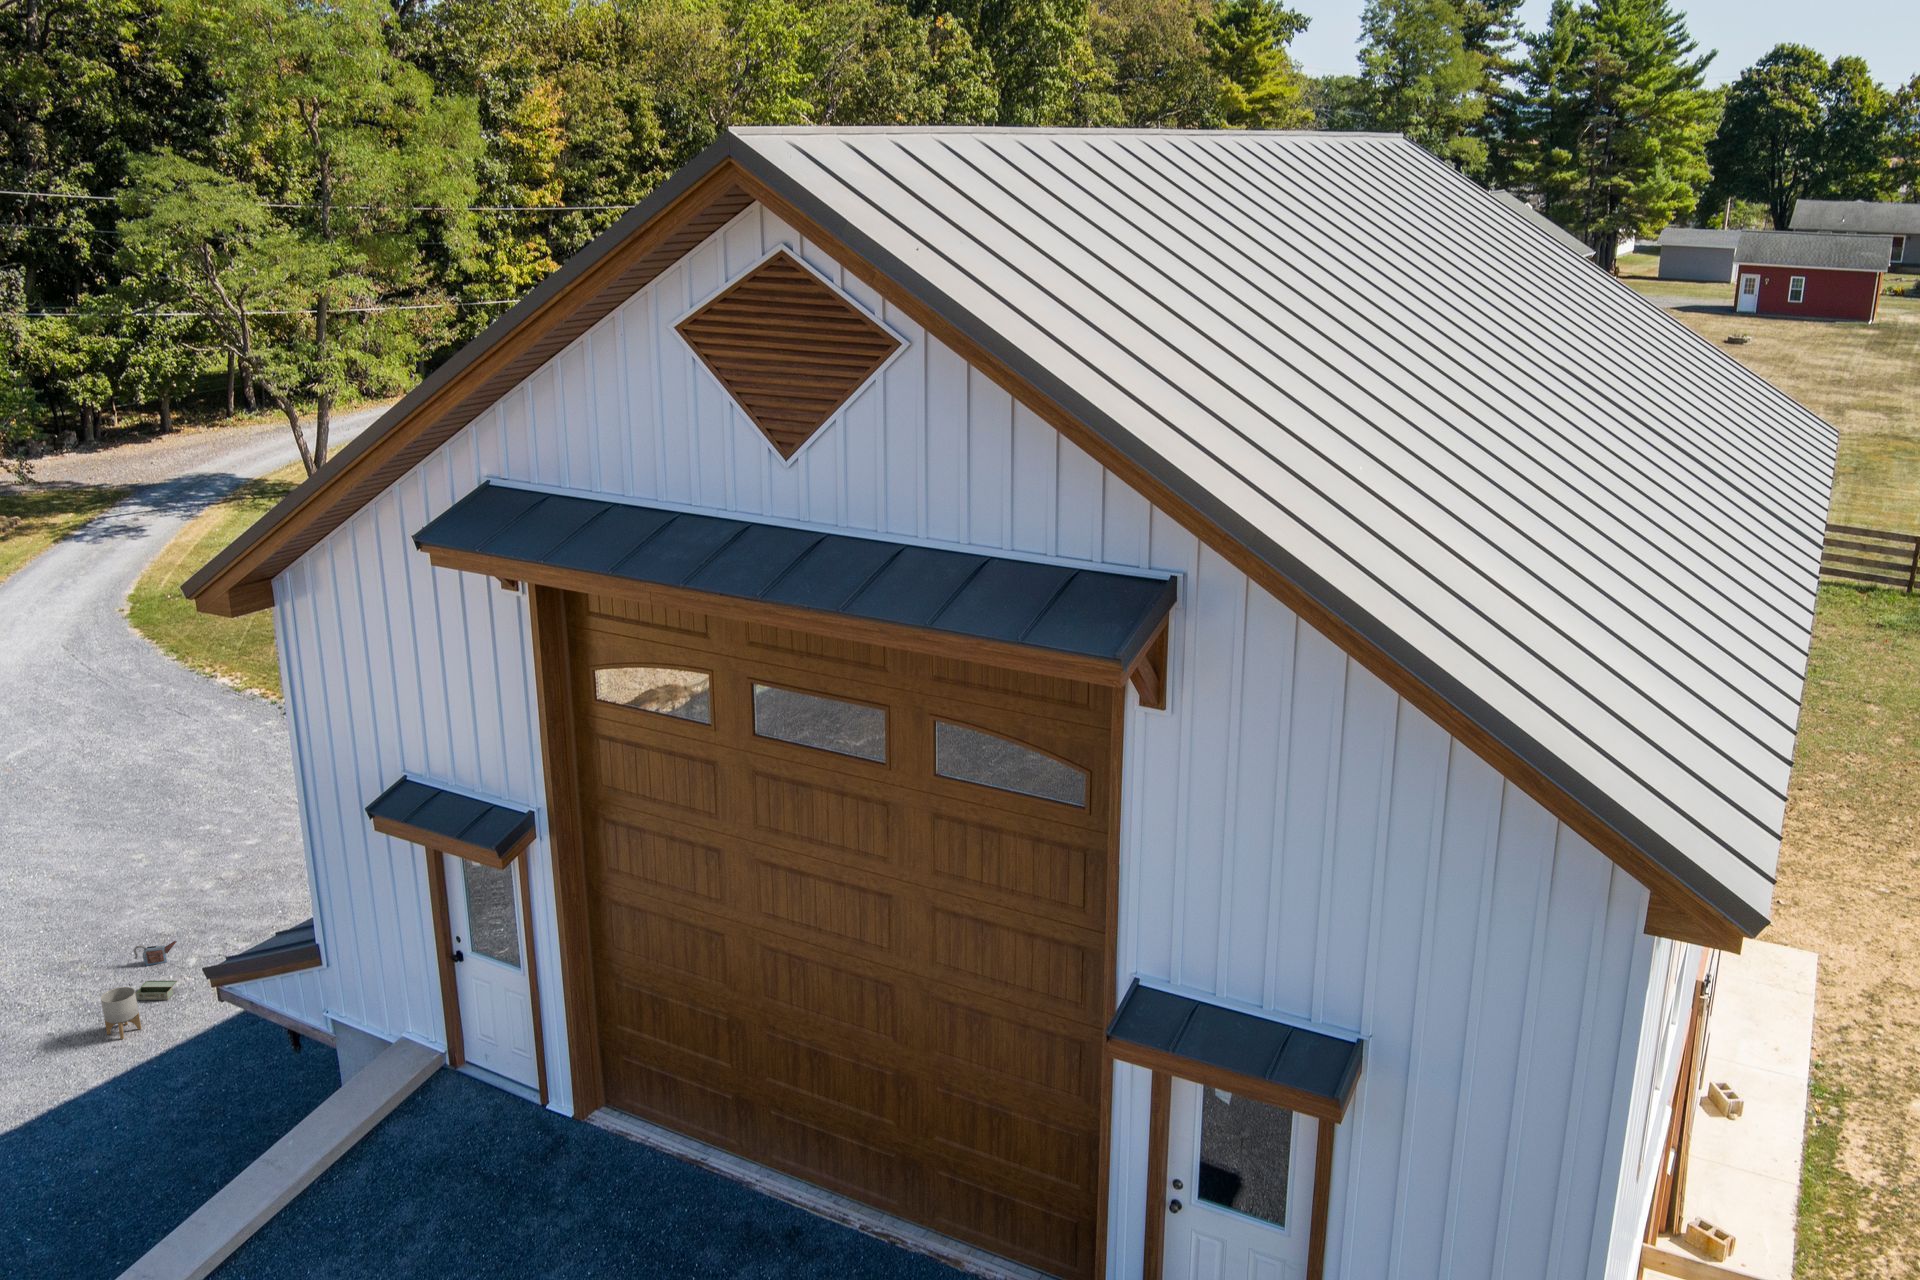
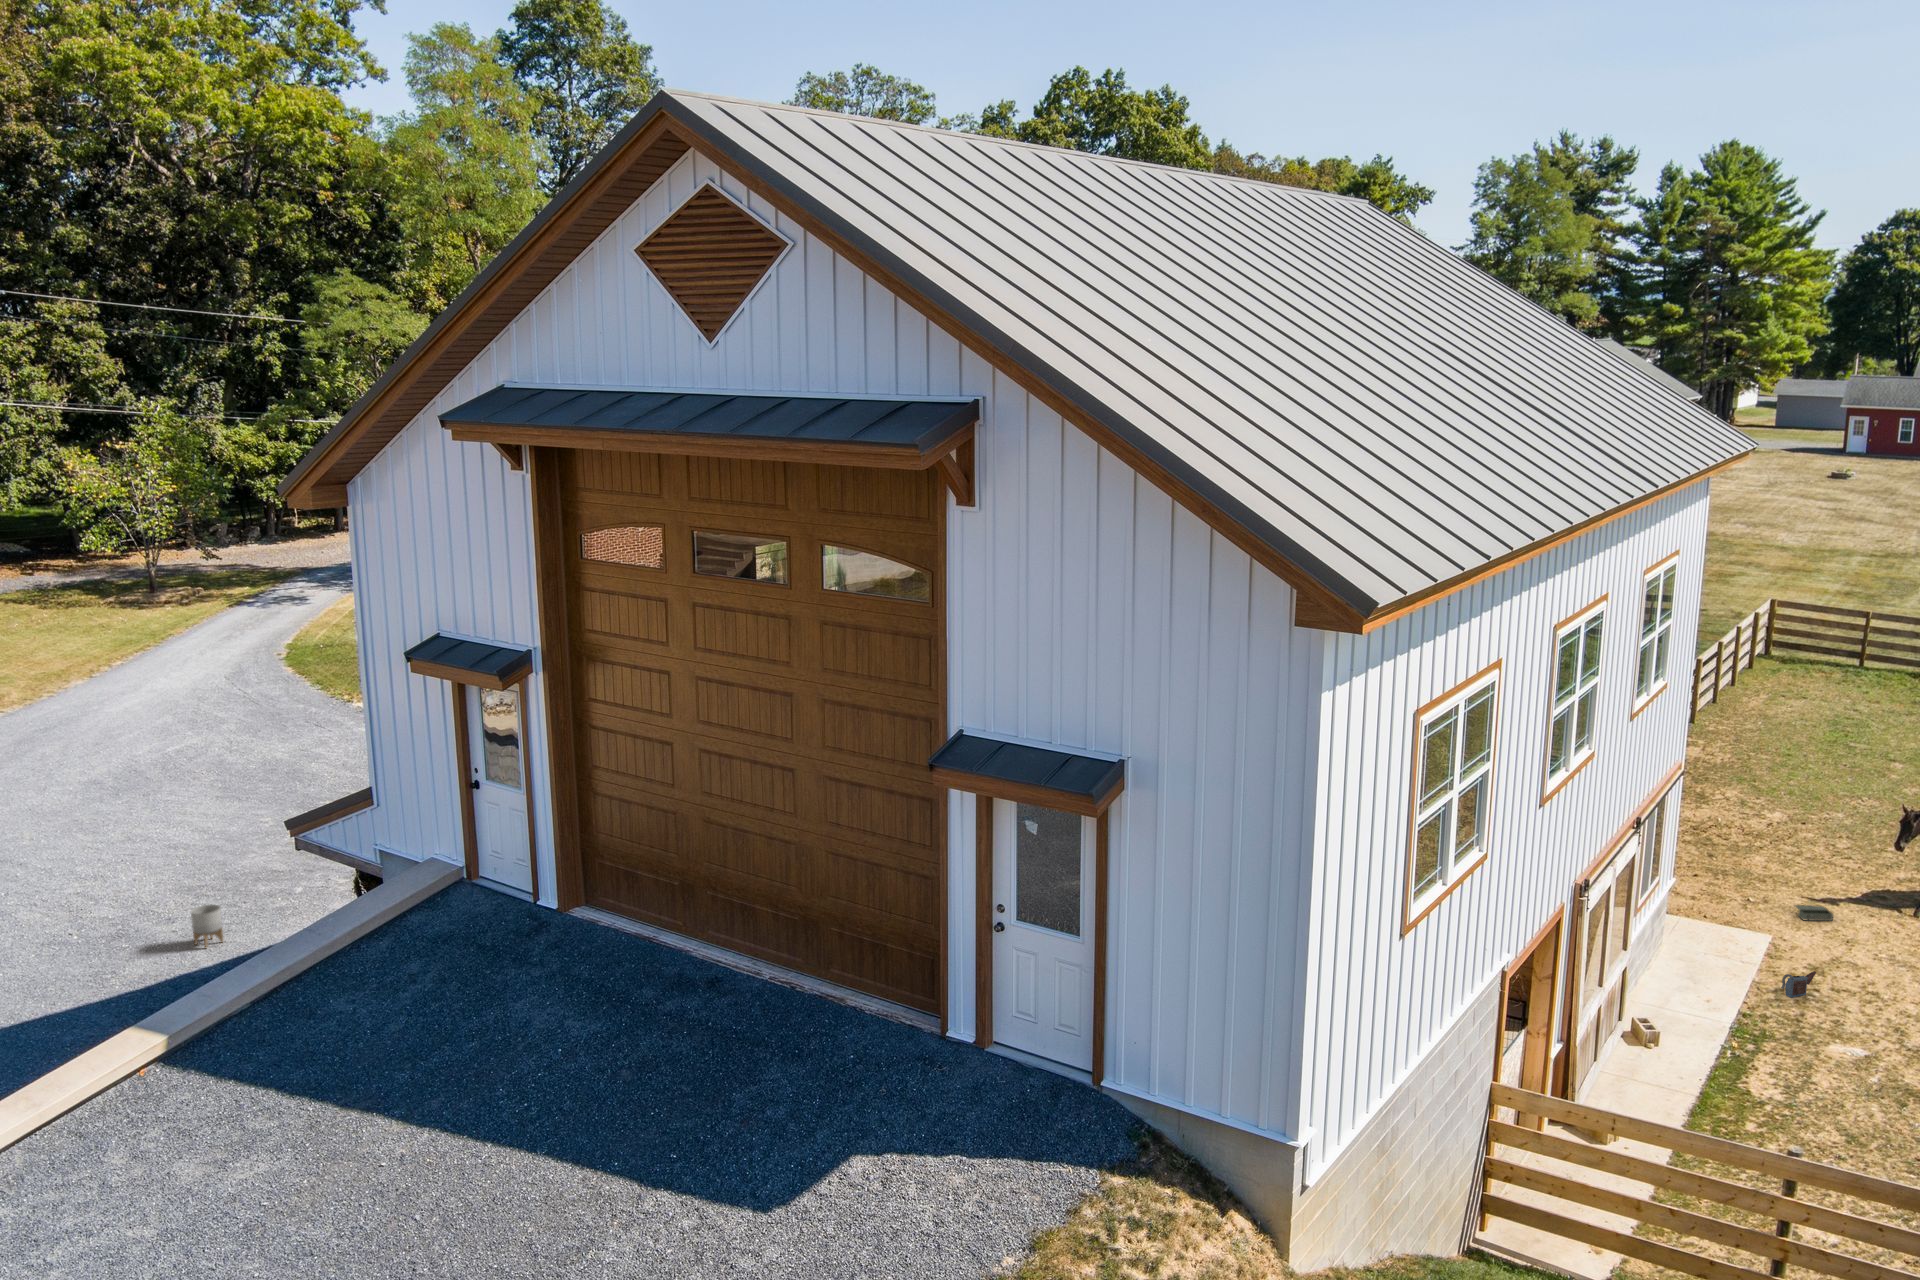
watering can: present [134,941,177,966] -> present [1781,971,1816,997]
toolbox: present [136,980,177,1000] -> present [1795,905,1834,921]

